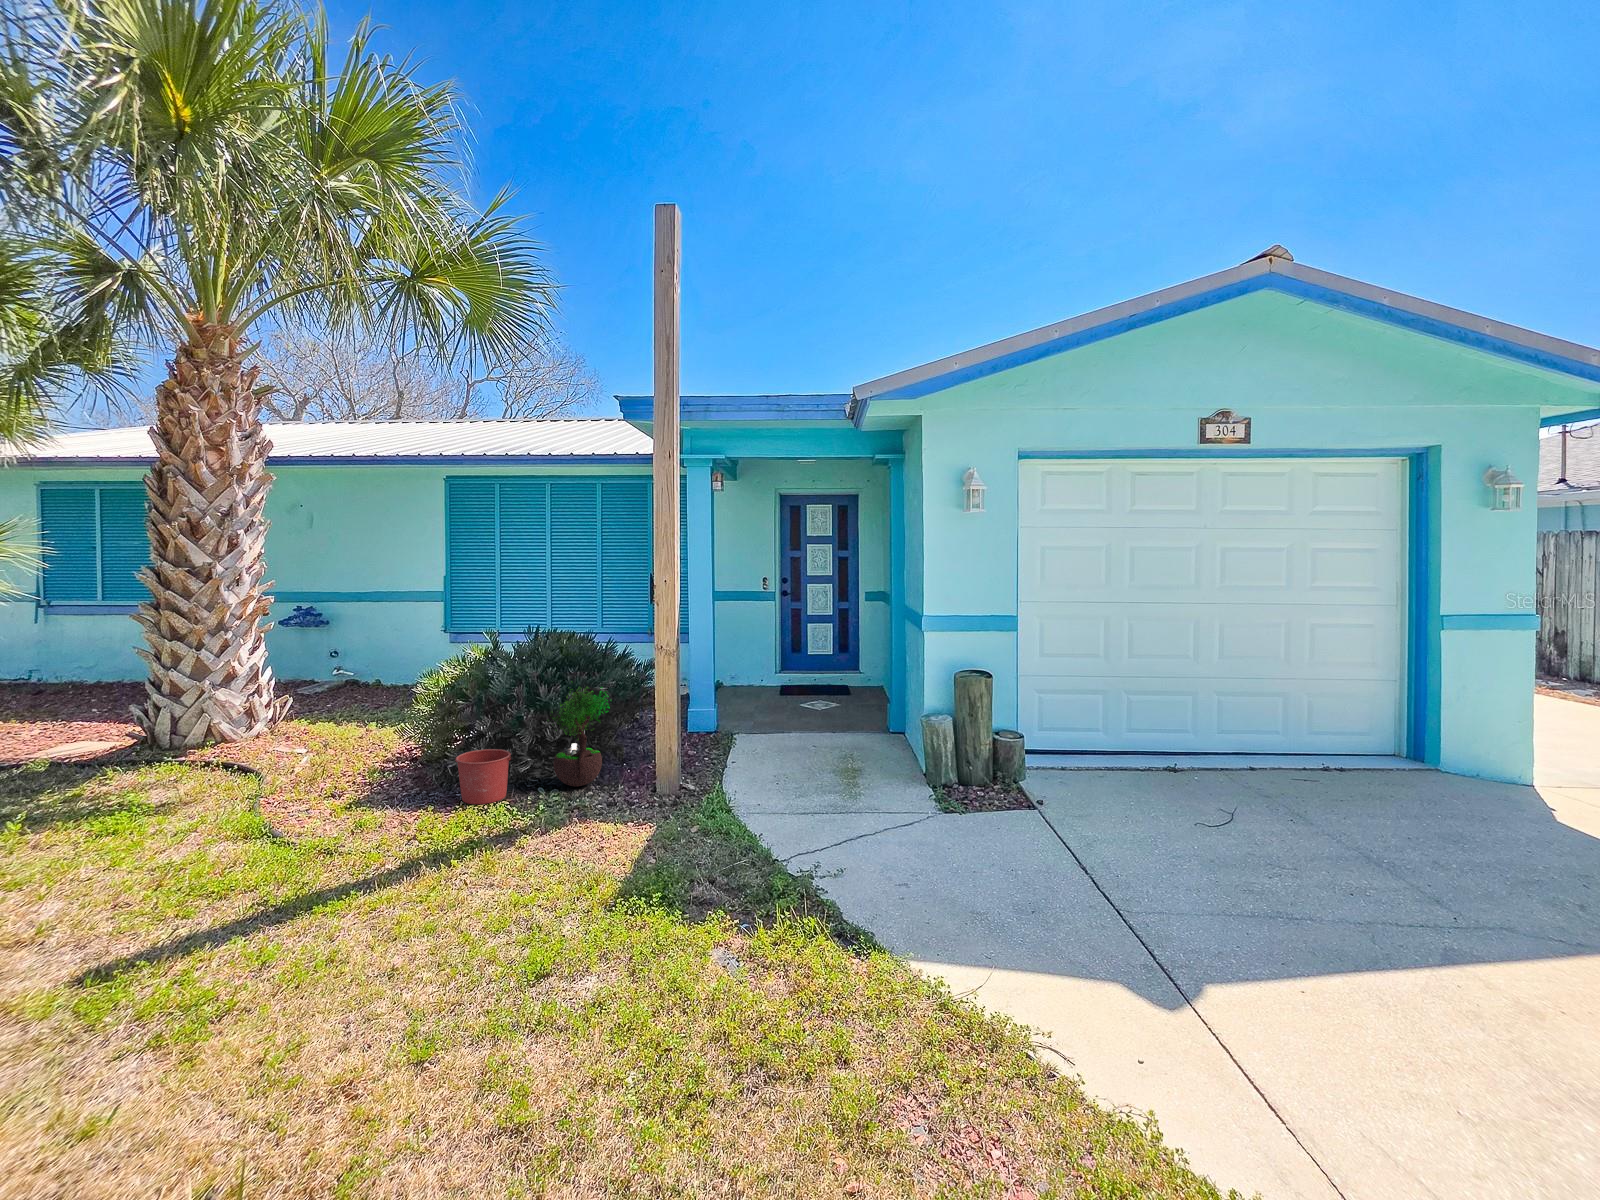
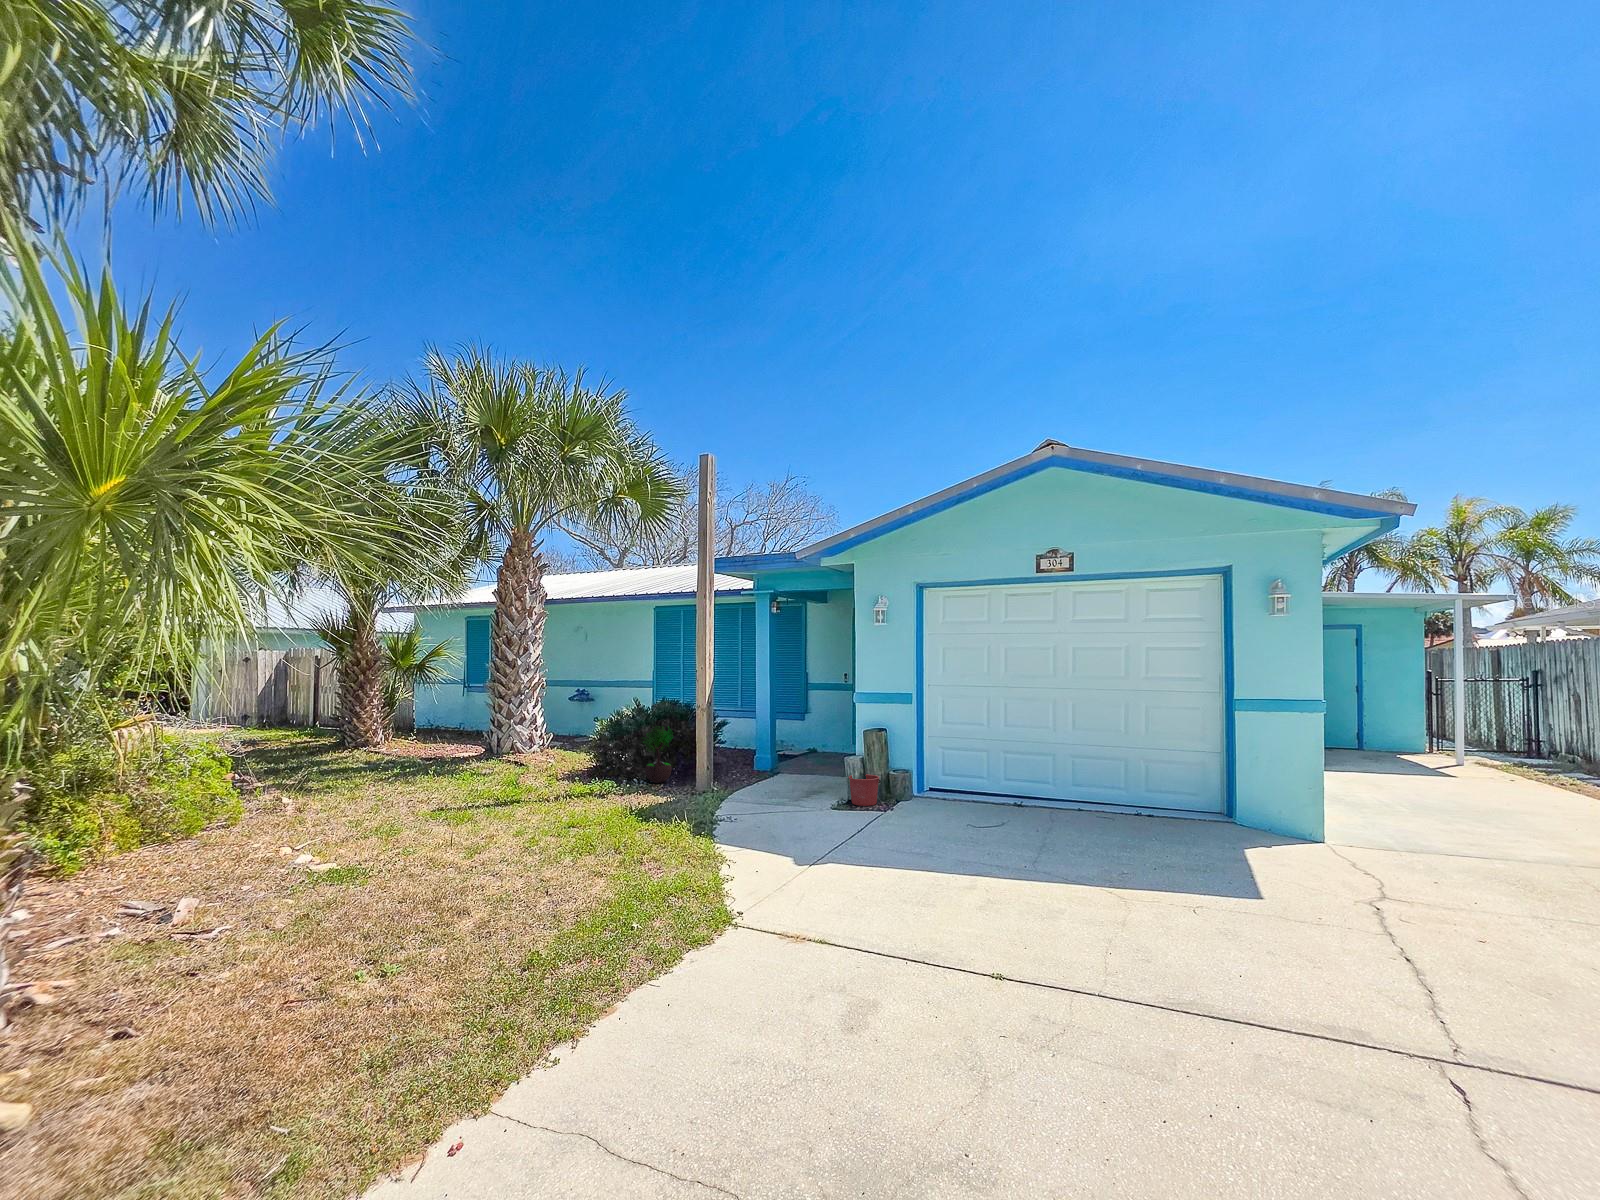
bucket: present [455,749,513,804] -> present [849,774,881,806]

